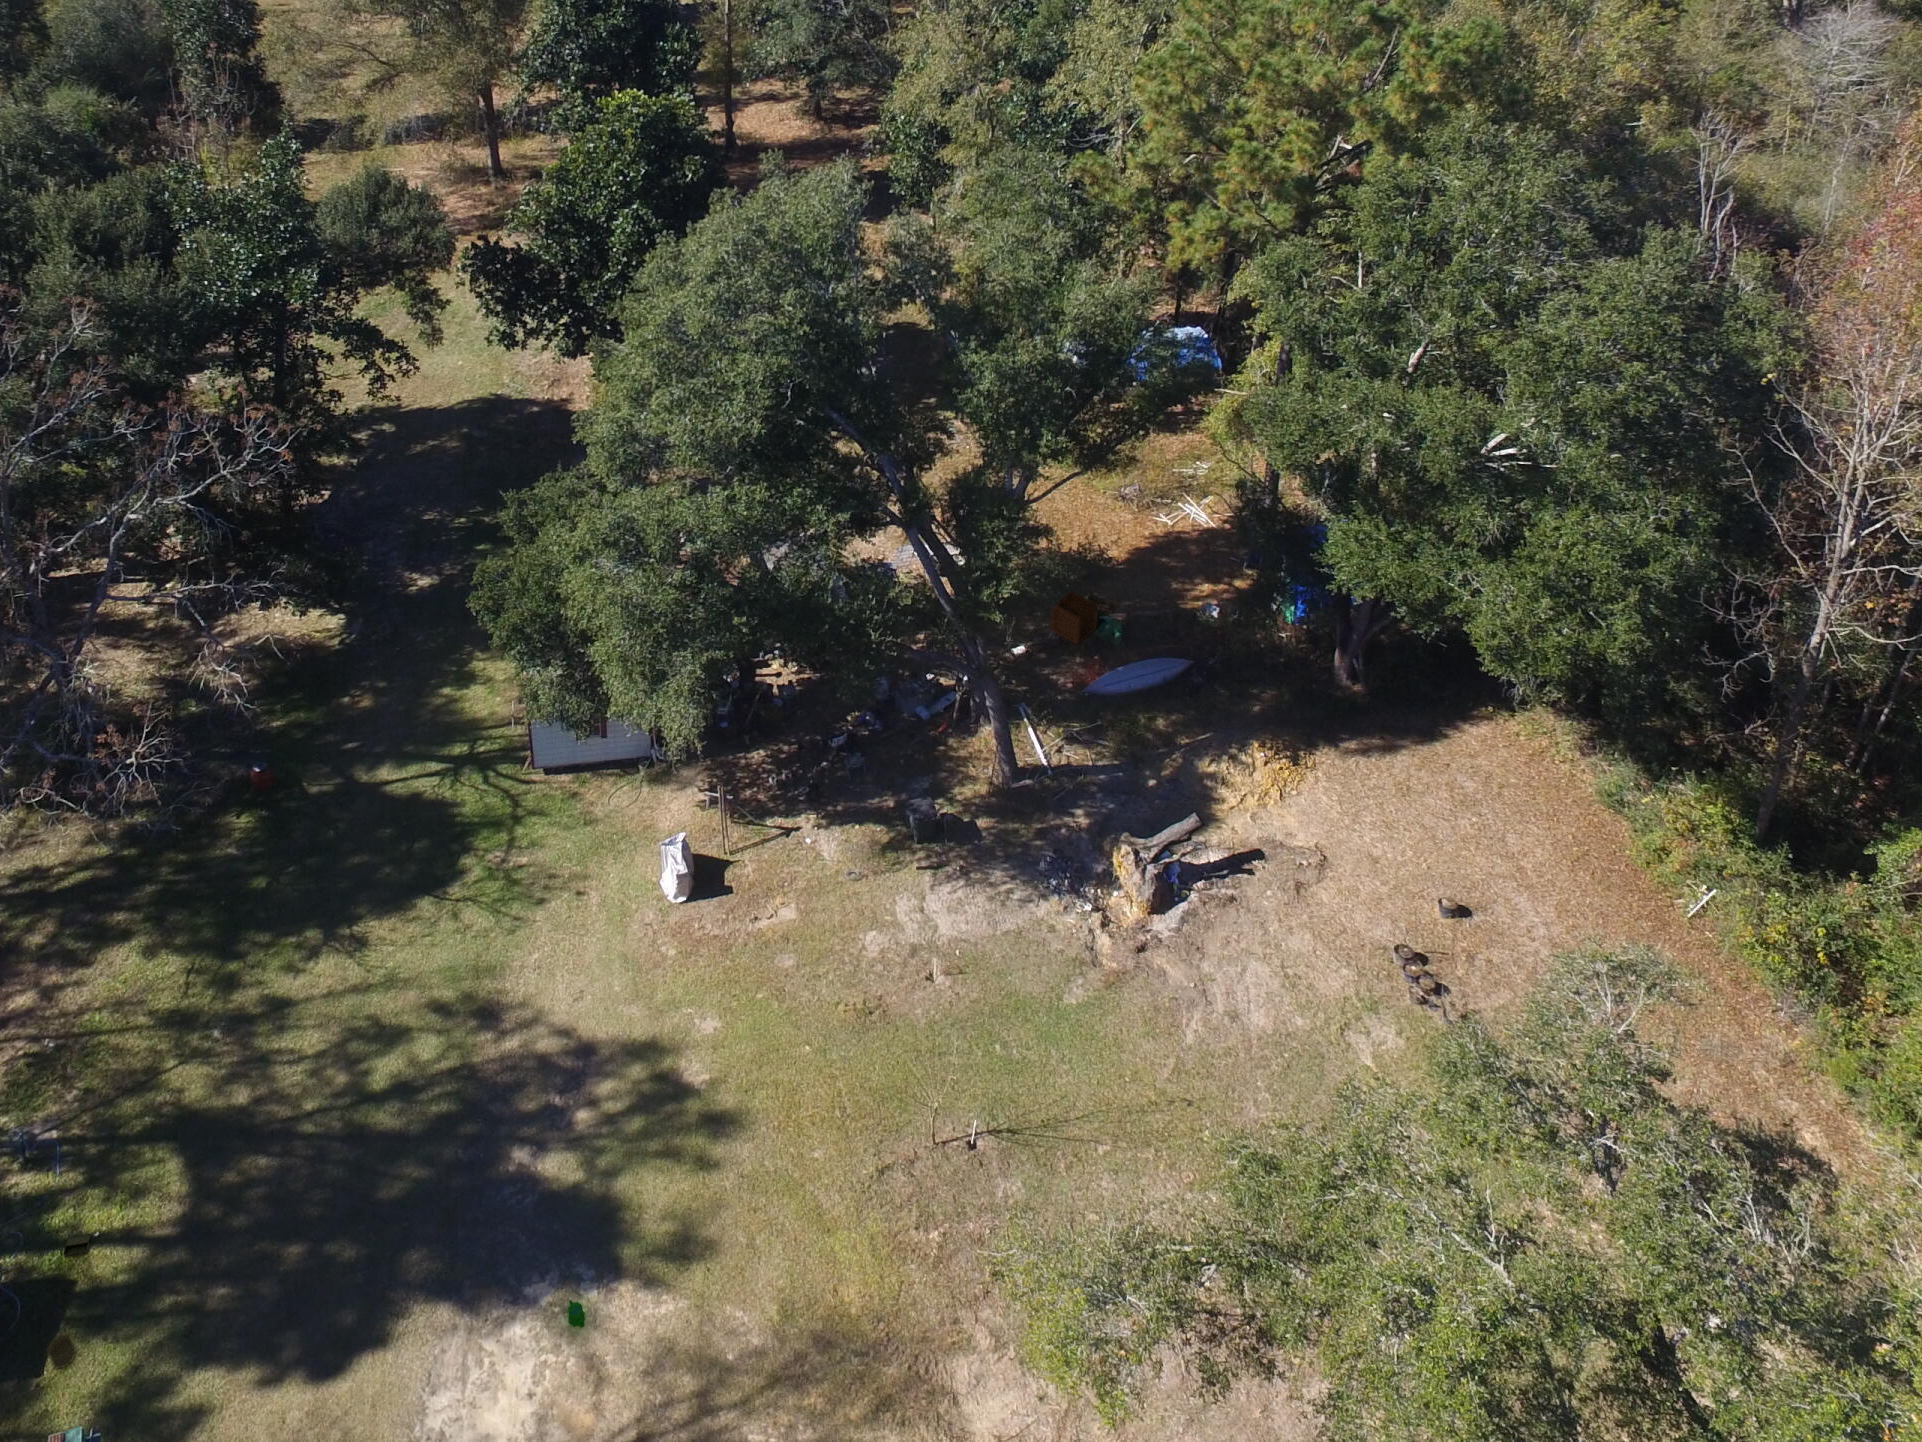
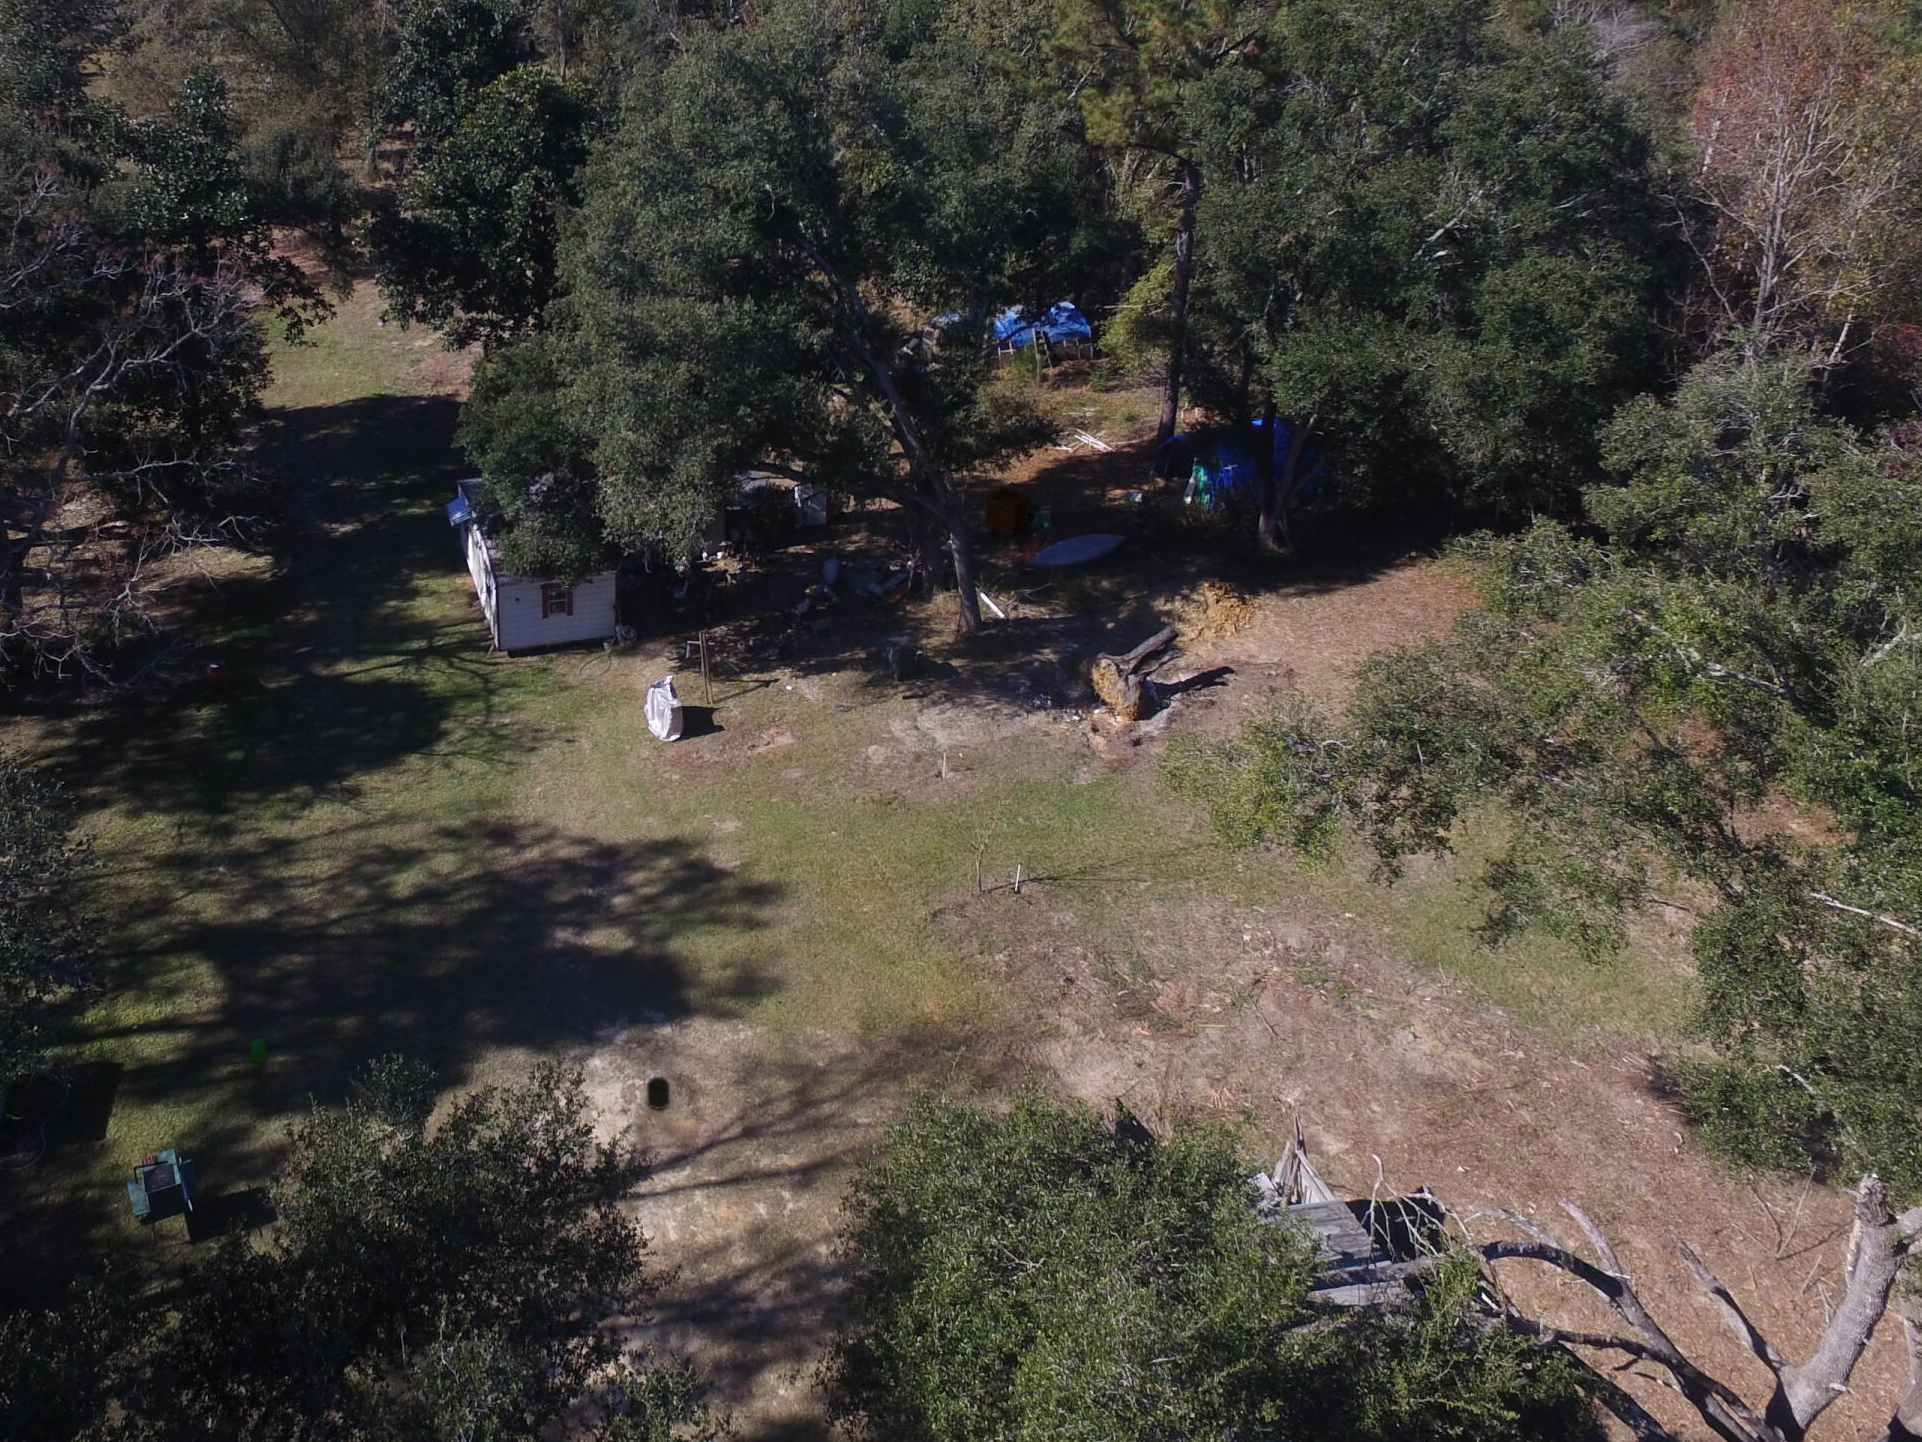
toolbox: present [64,1234,91,1257] -> none [106,1024,132,1046]
watering can: present [568,1300,585,1328] -> present [250,1039,267,1062]
planter: present [47,1334,76,1368] -> present [647,1077,670,1109]

